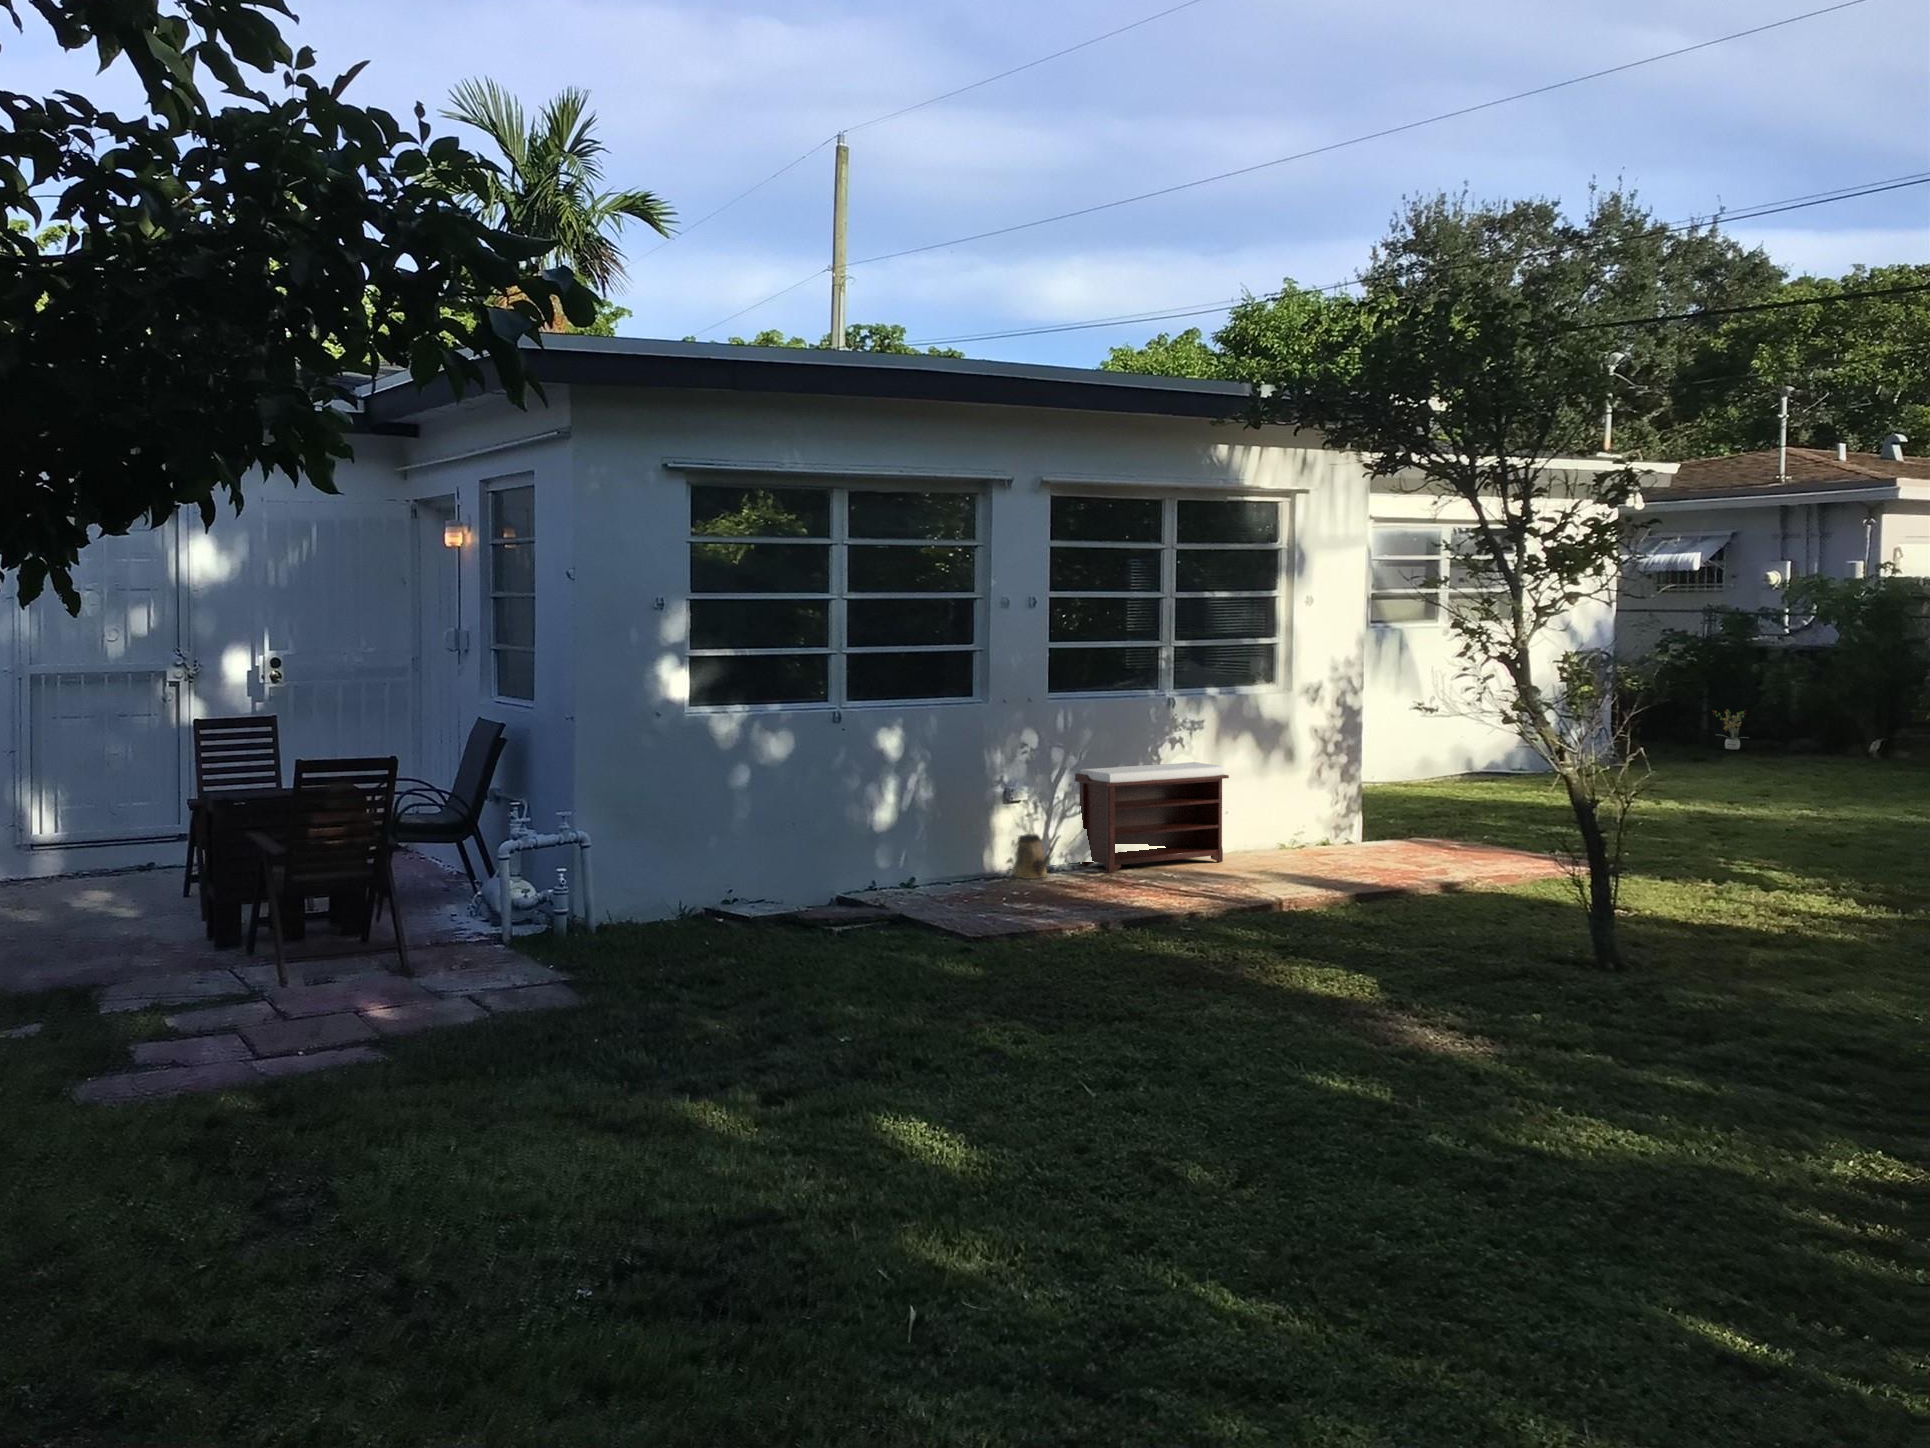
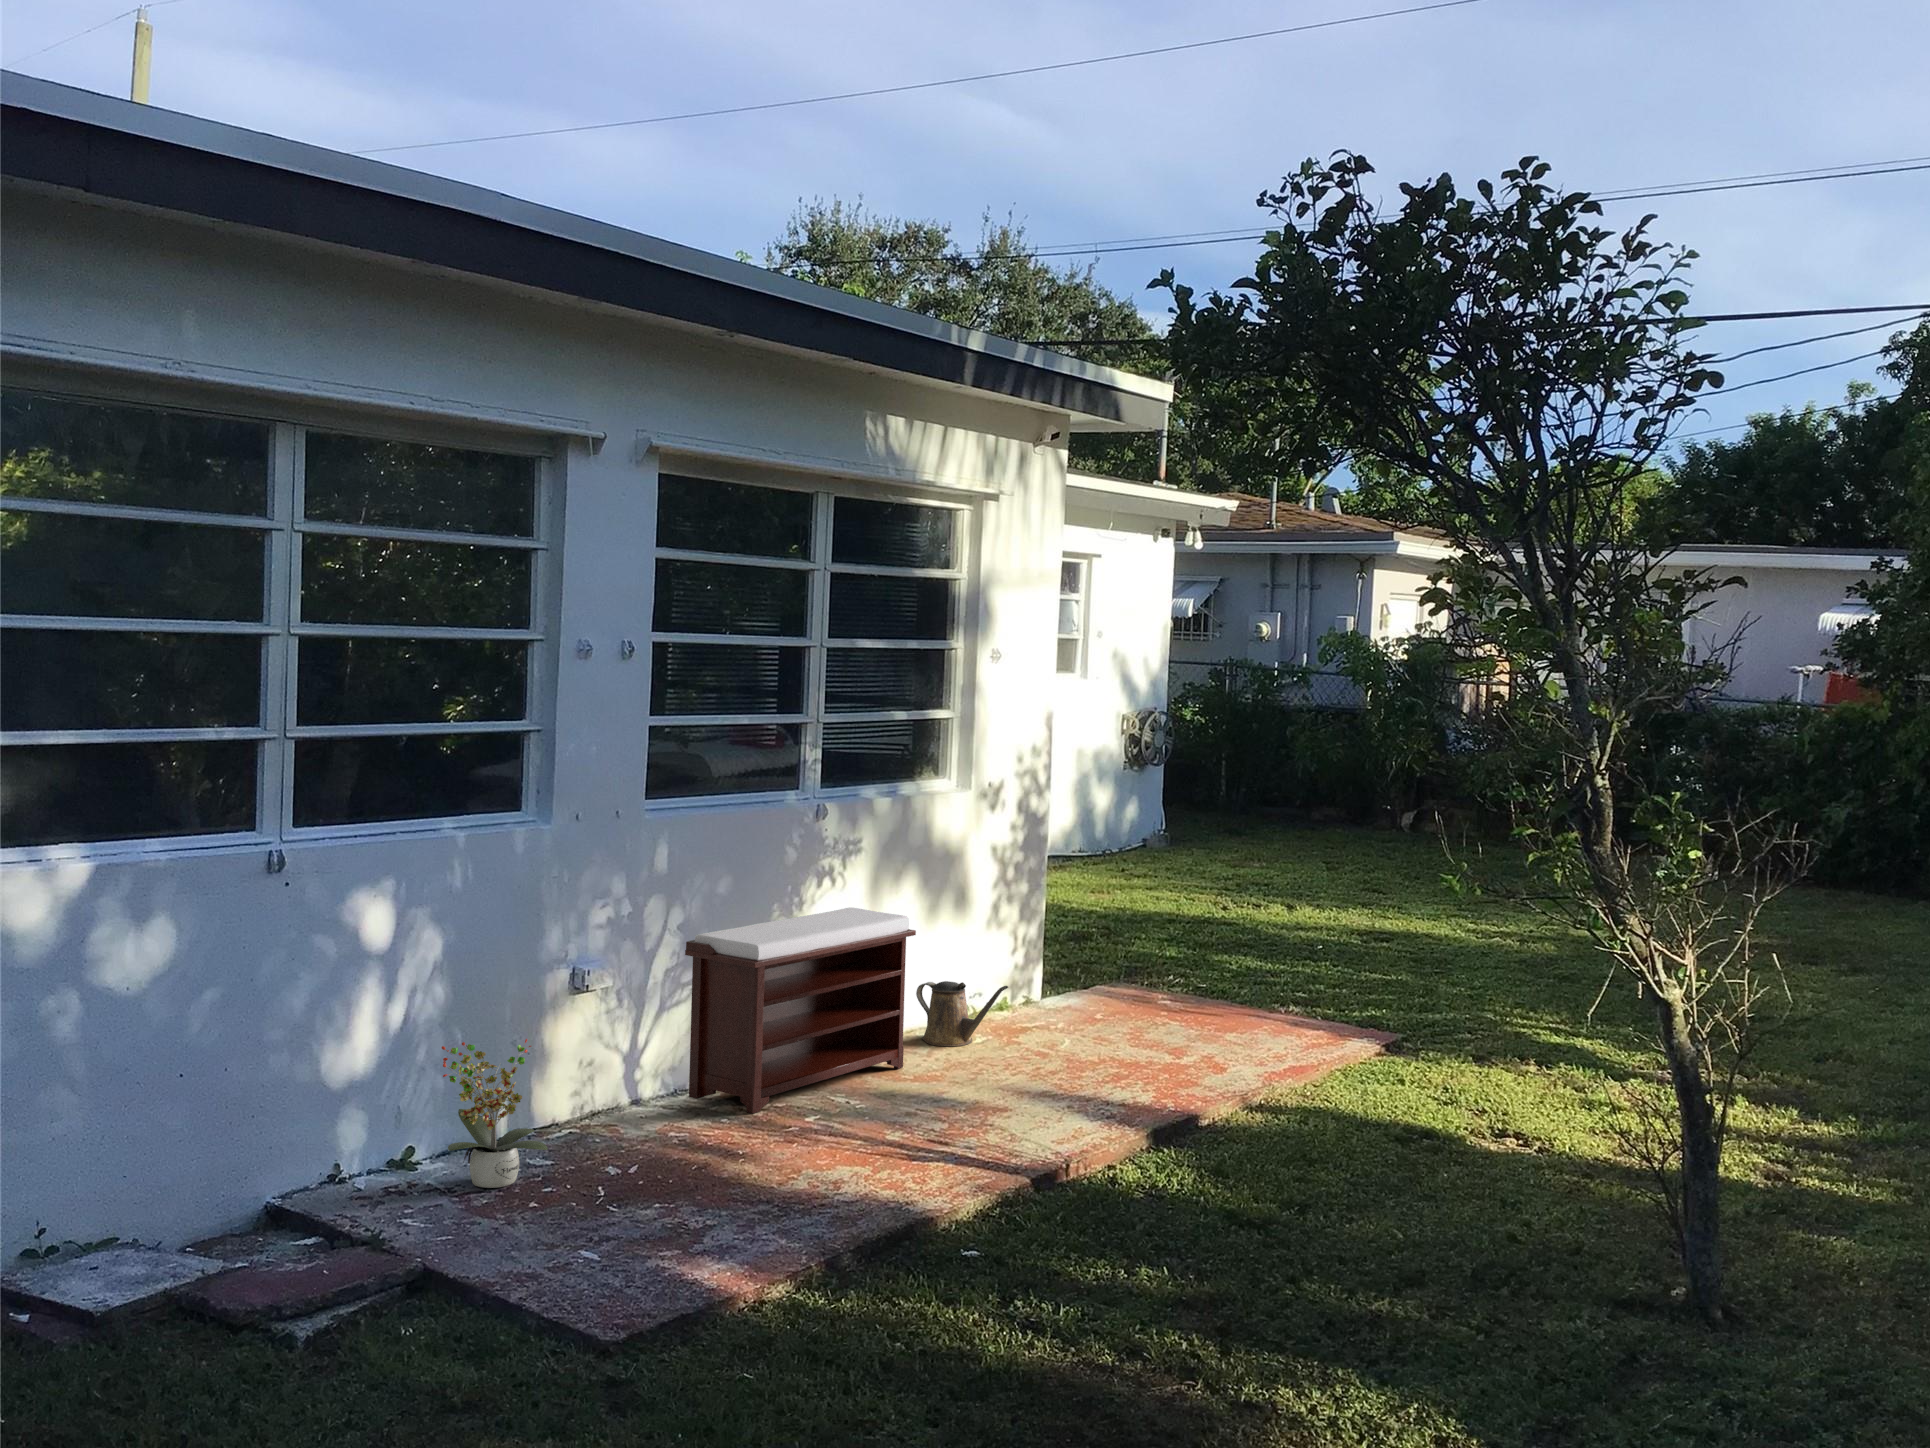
potted plant: present [1715,709,1748,749] -> present [442,1039,548,1188]
watering can: present [1013,834,1060,879] -> present [916,981,1008,1046]

